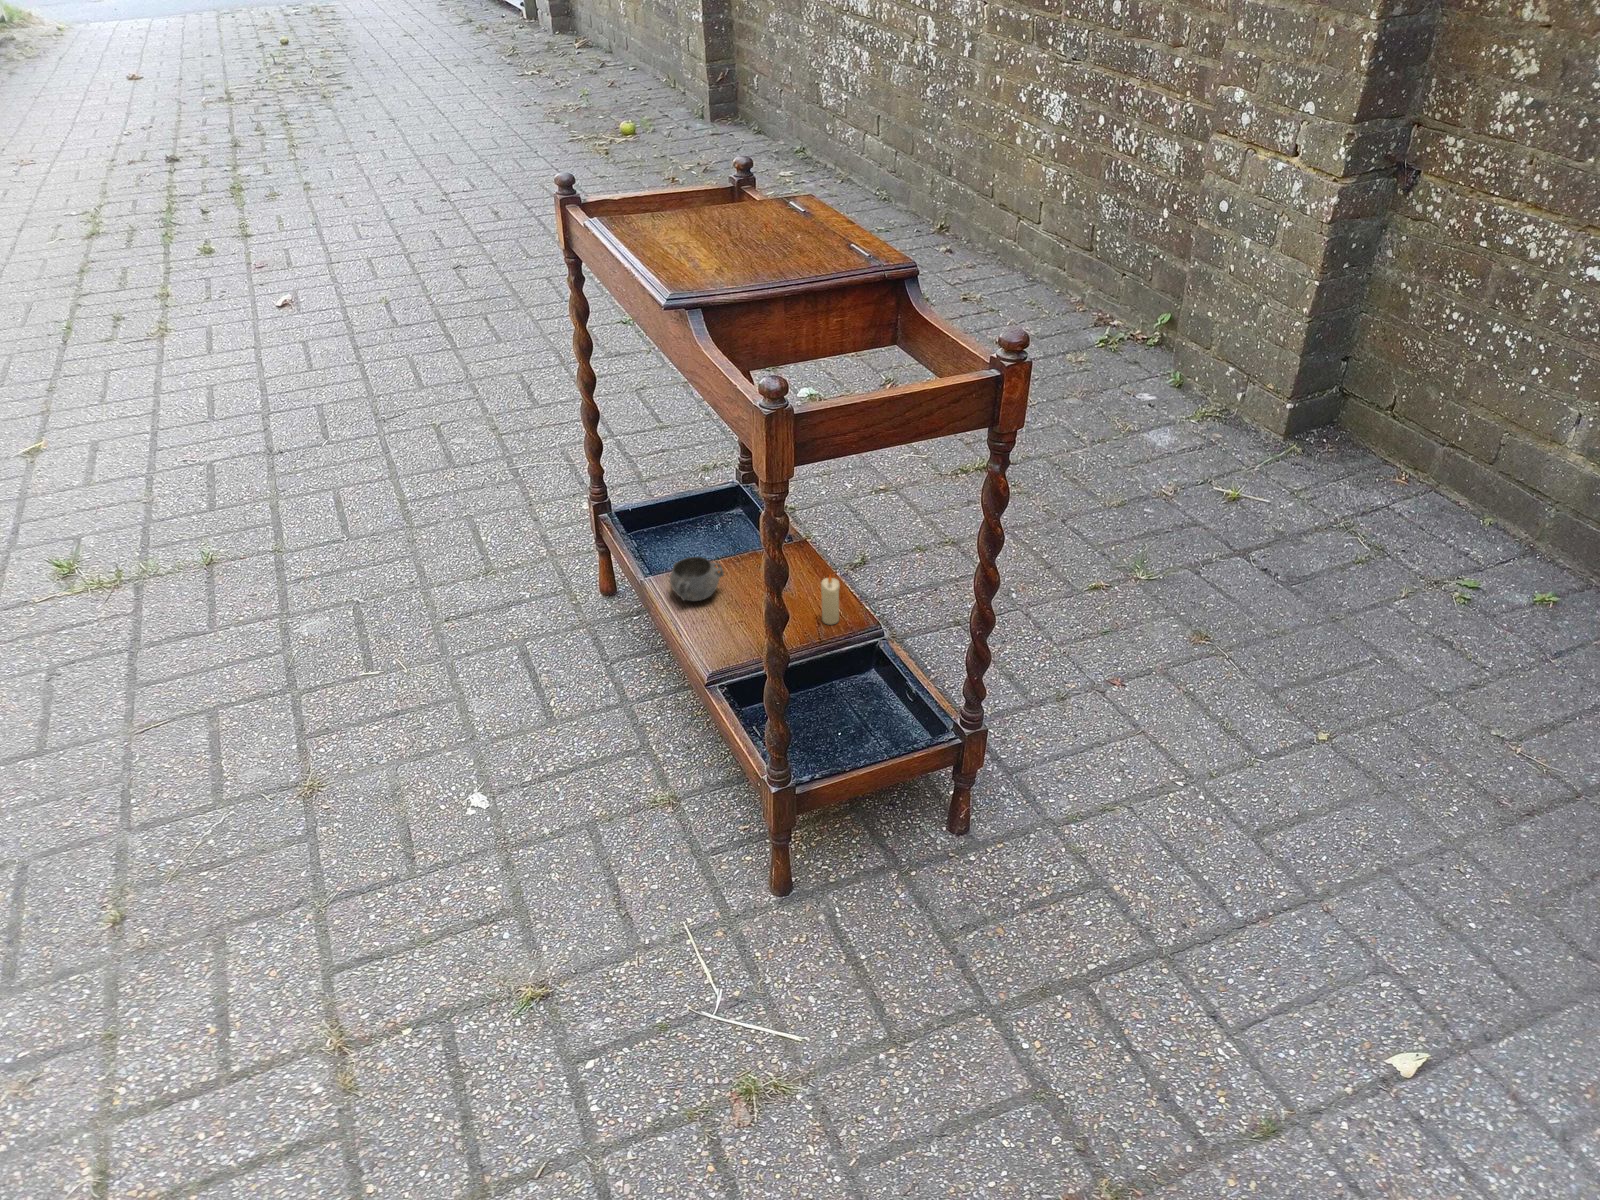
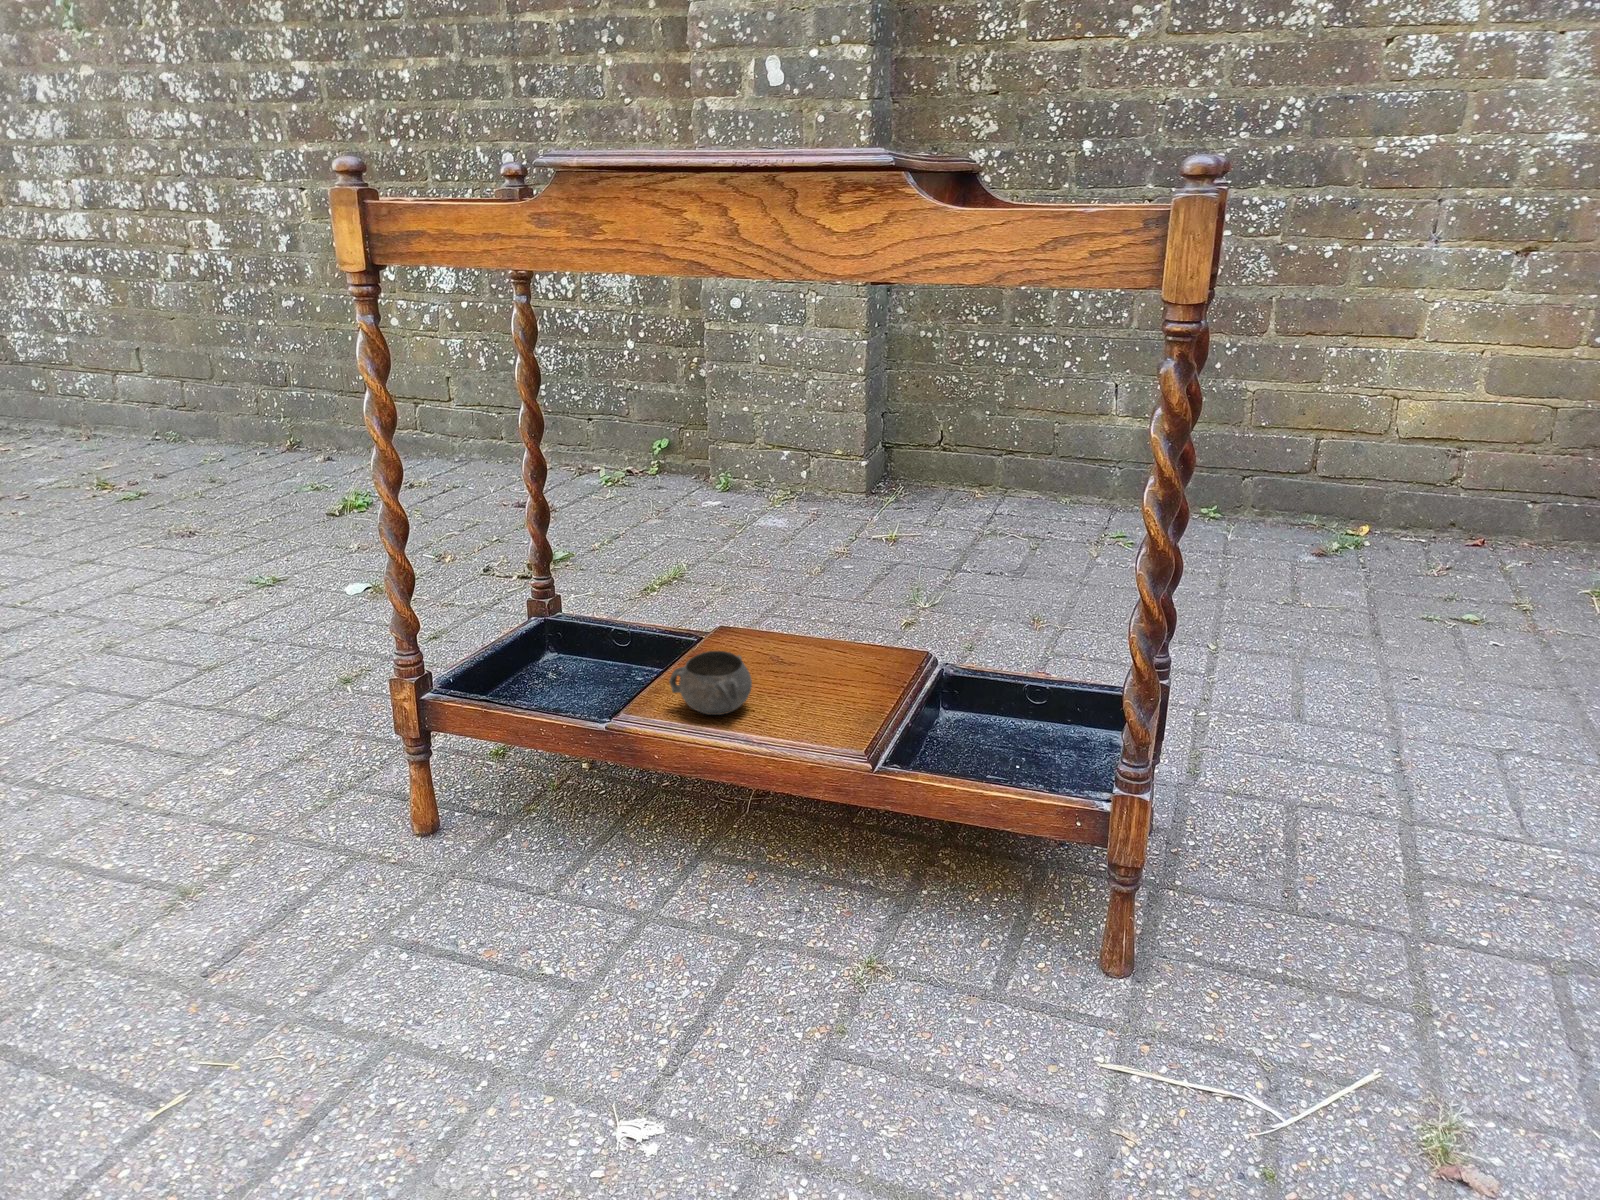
candle: present [821,576,840,625] -> none [877,601,902,675]

